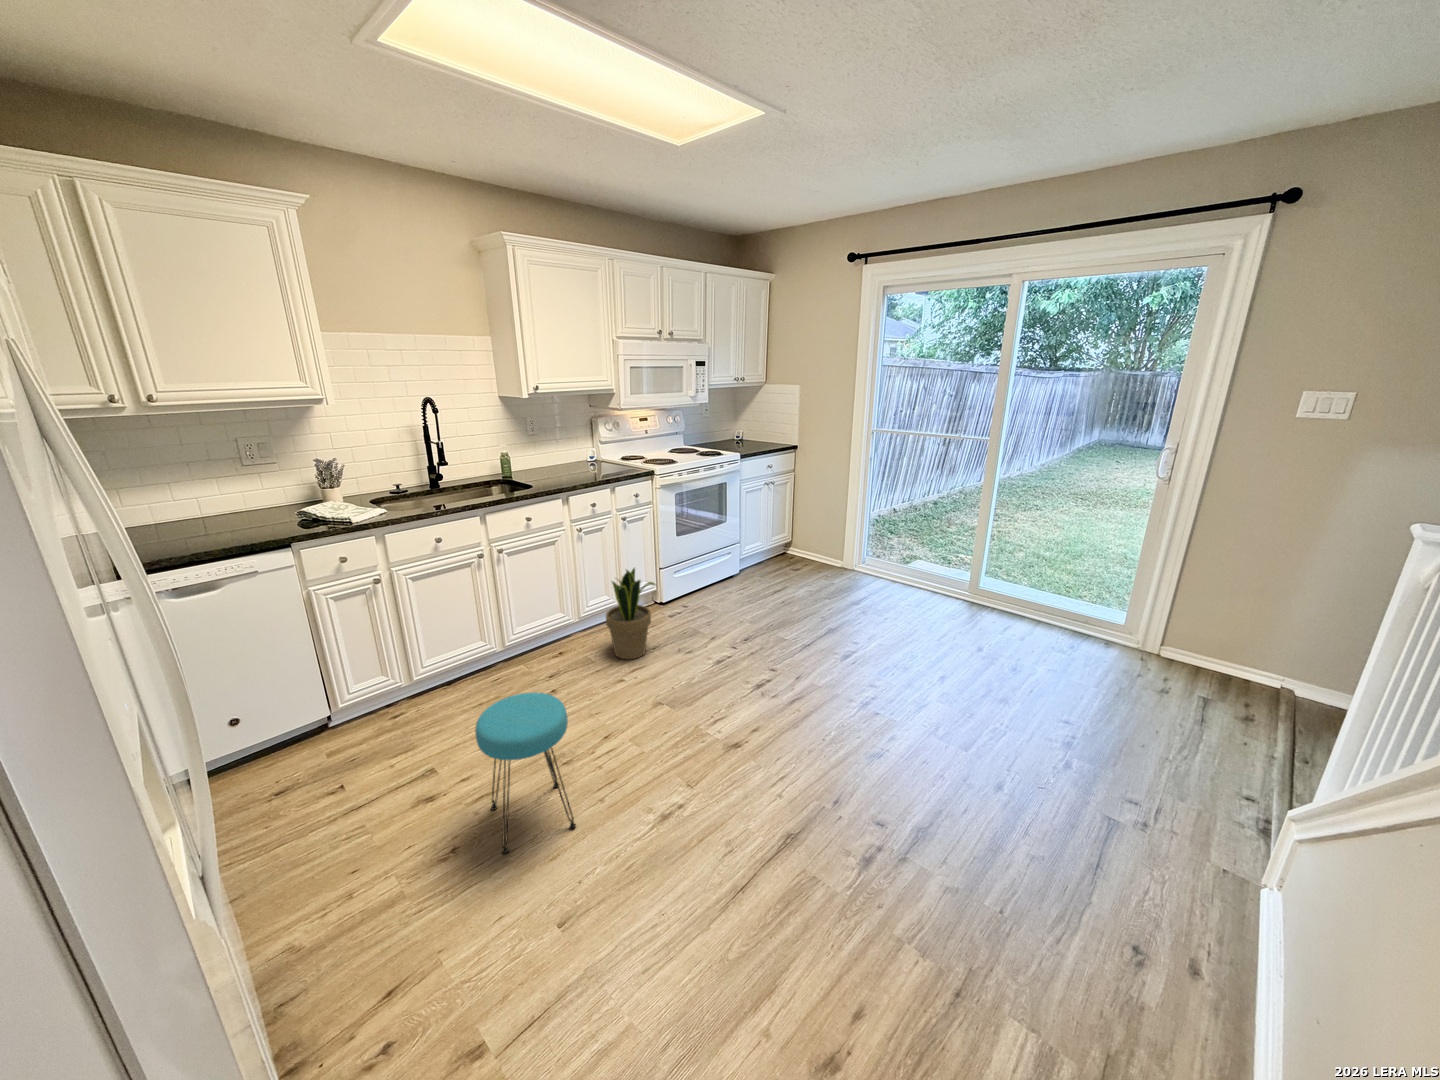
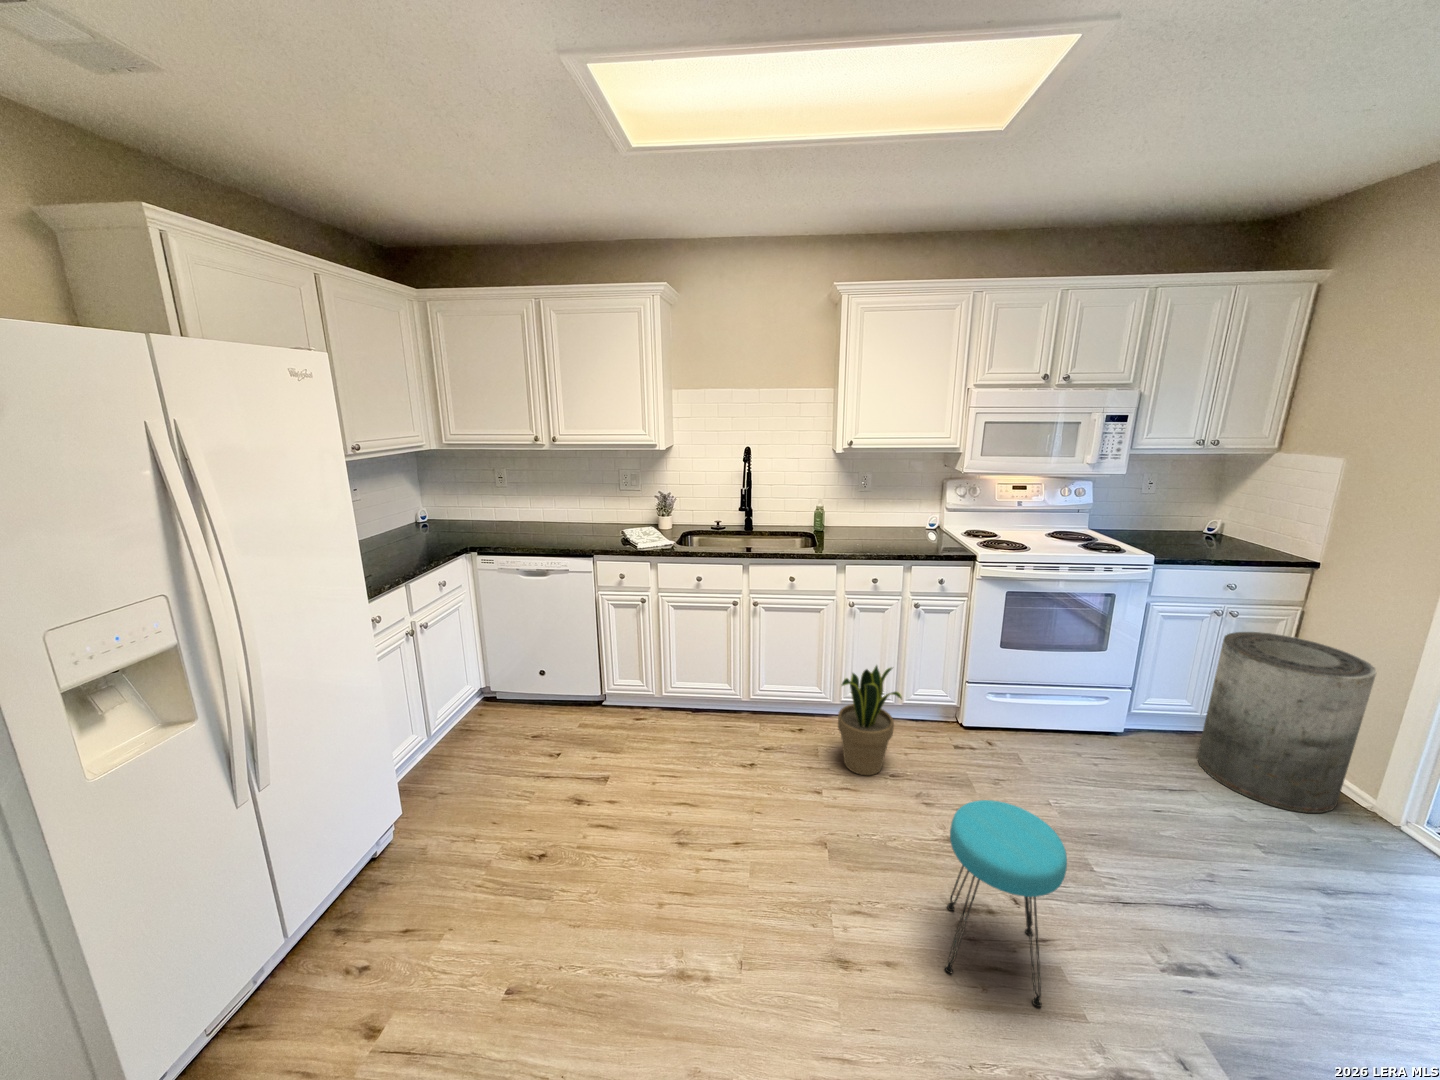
trash can: none [773,489,836,580] -> present [1197,632,1376,813]
stool: present [475,692,576,853] -> present [945,800,1067,1007]

